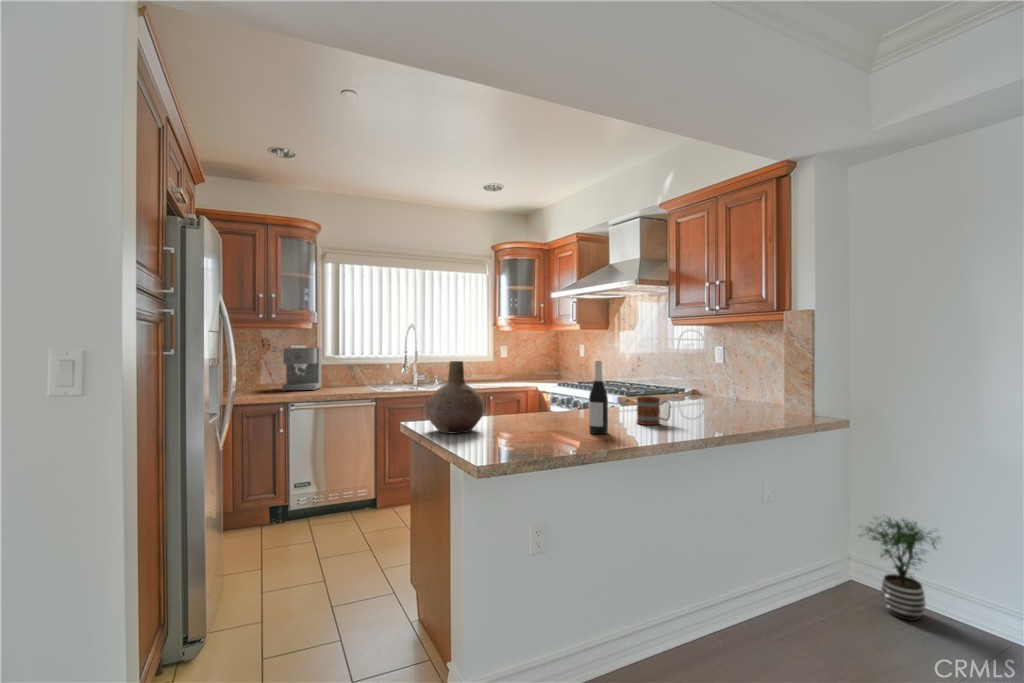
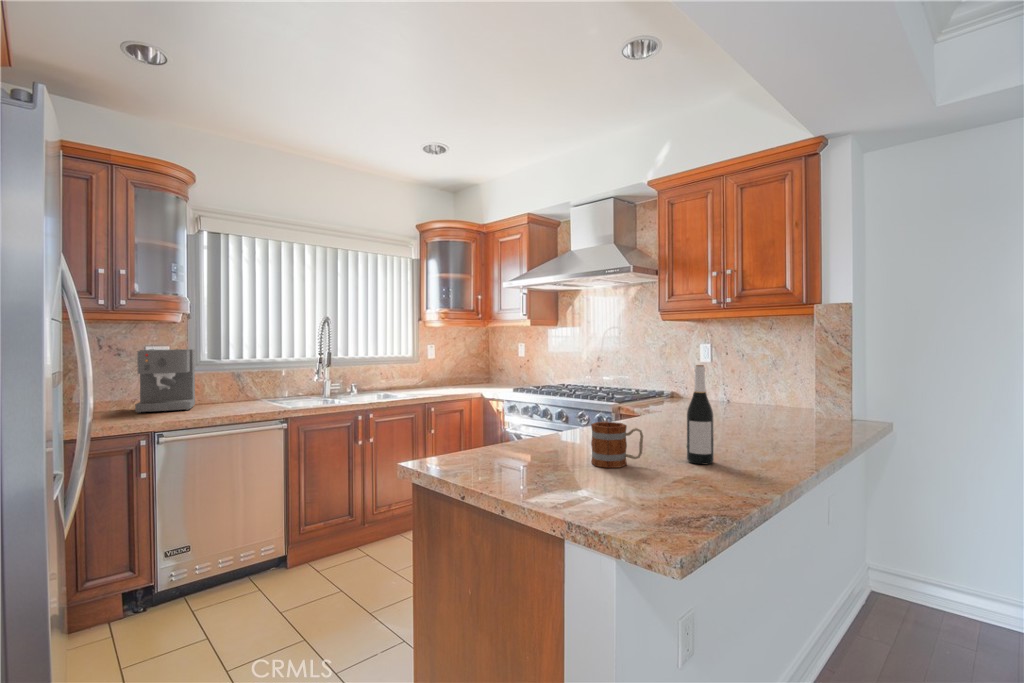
vase: present [427,361,484,434] -> none [464,368,549,480]
mug: present [637,396,671,425] -> present [591,422,643,468]
potted plant: present [859,518,936,621] -> none [899,522,995,635]

